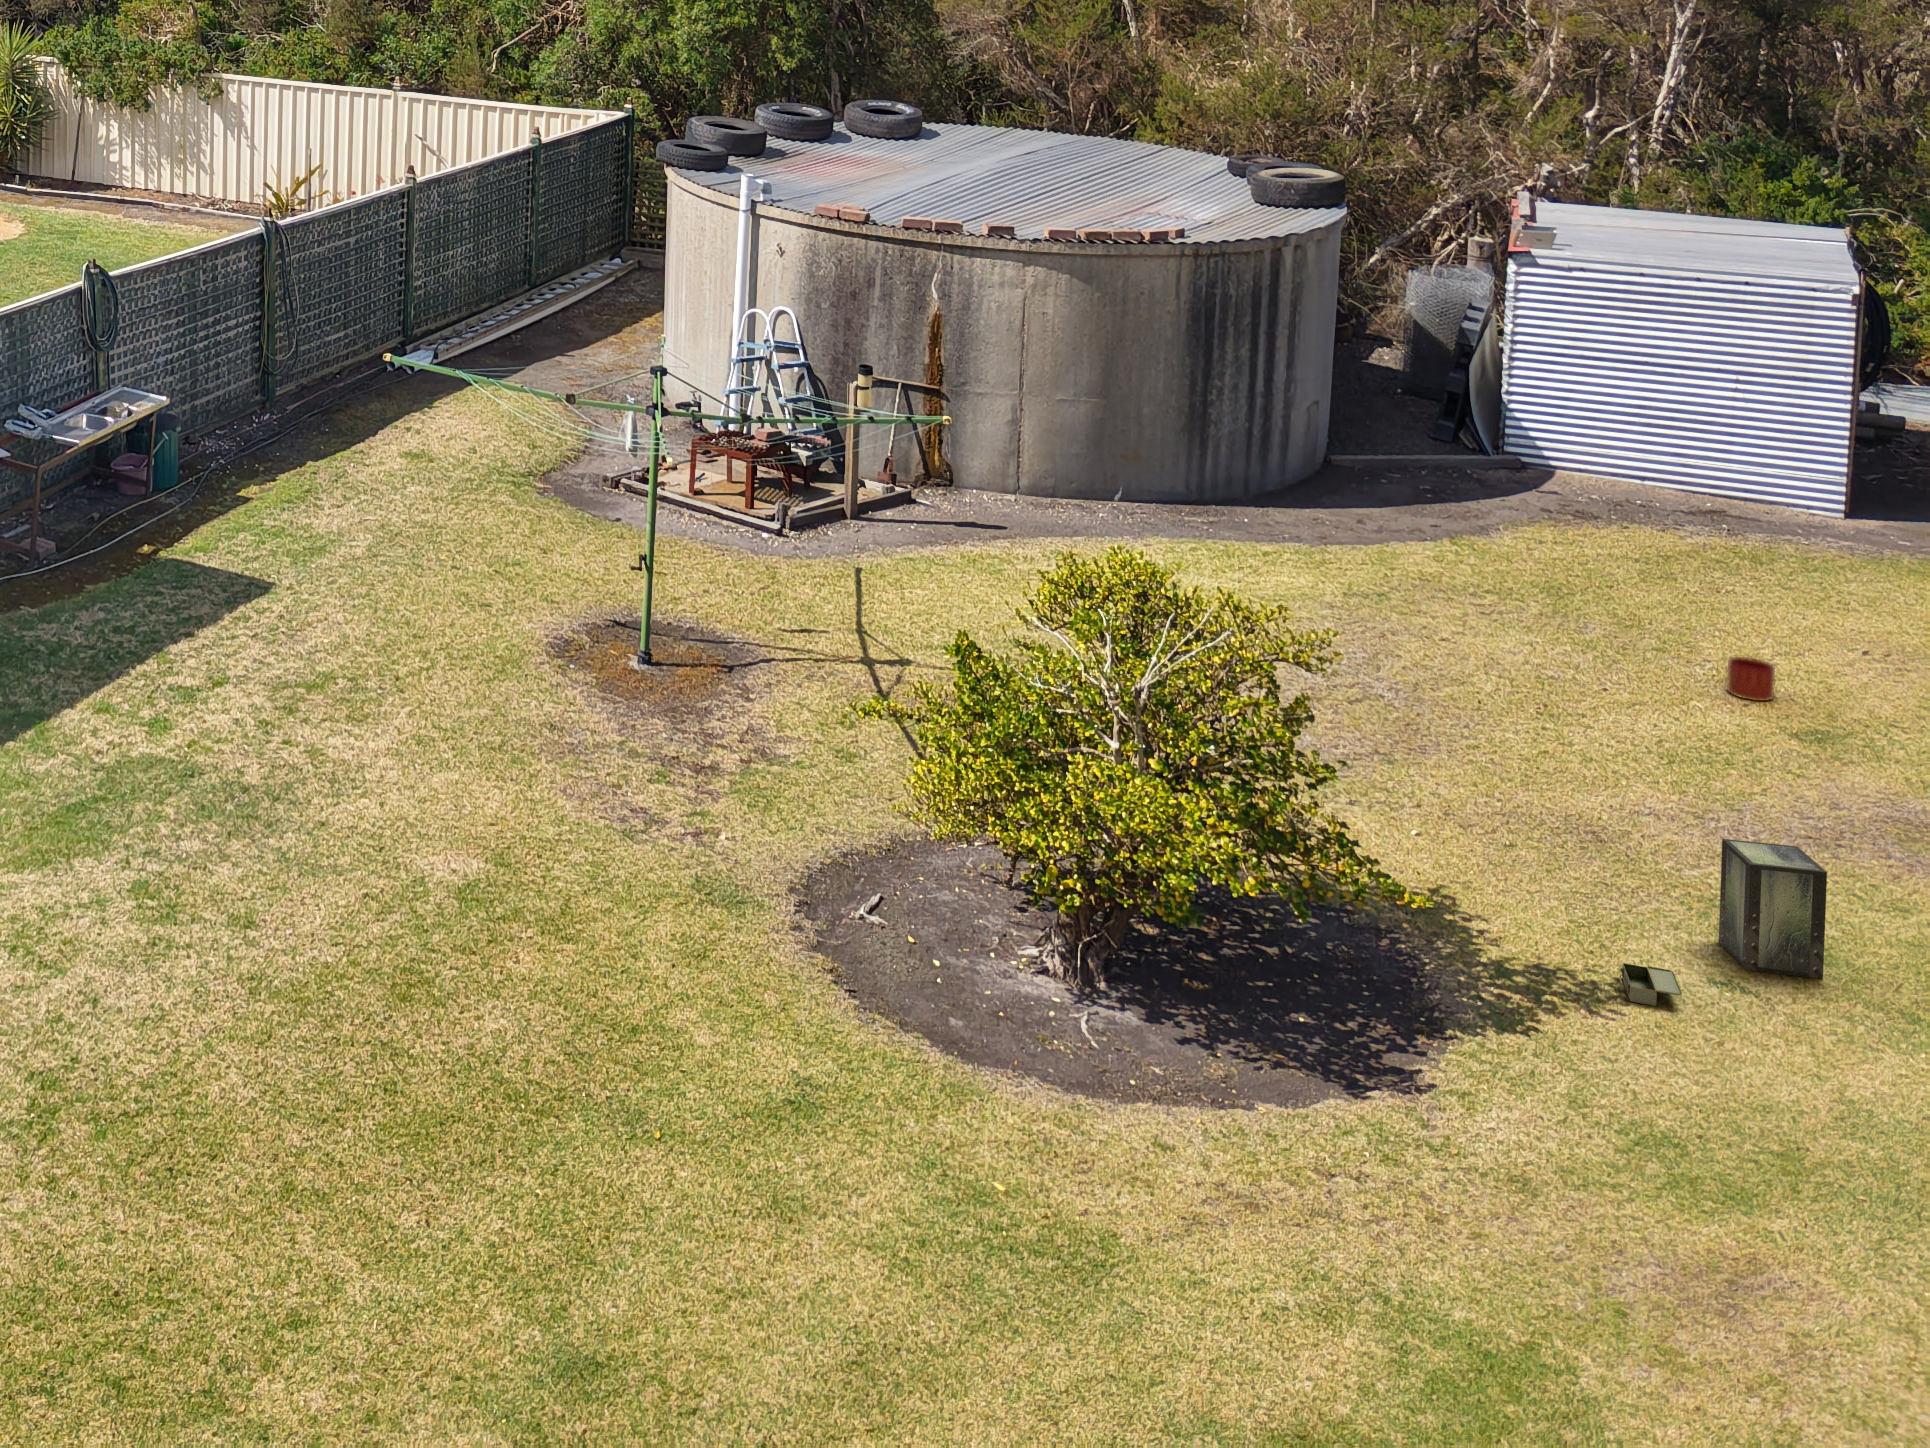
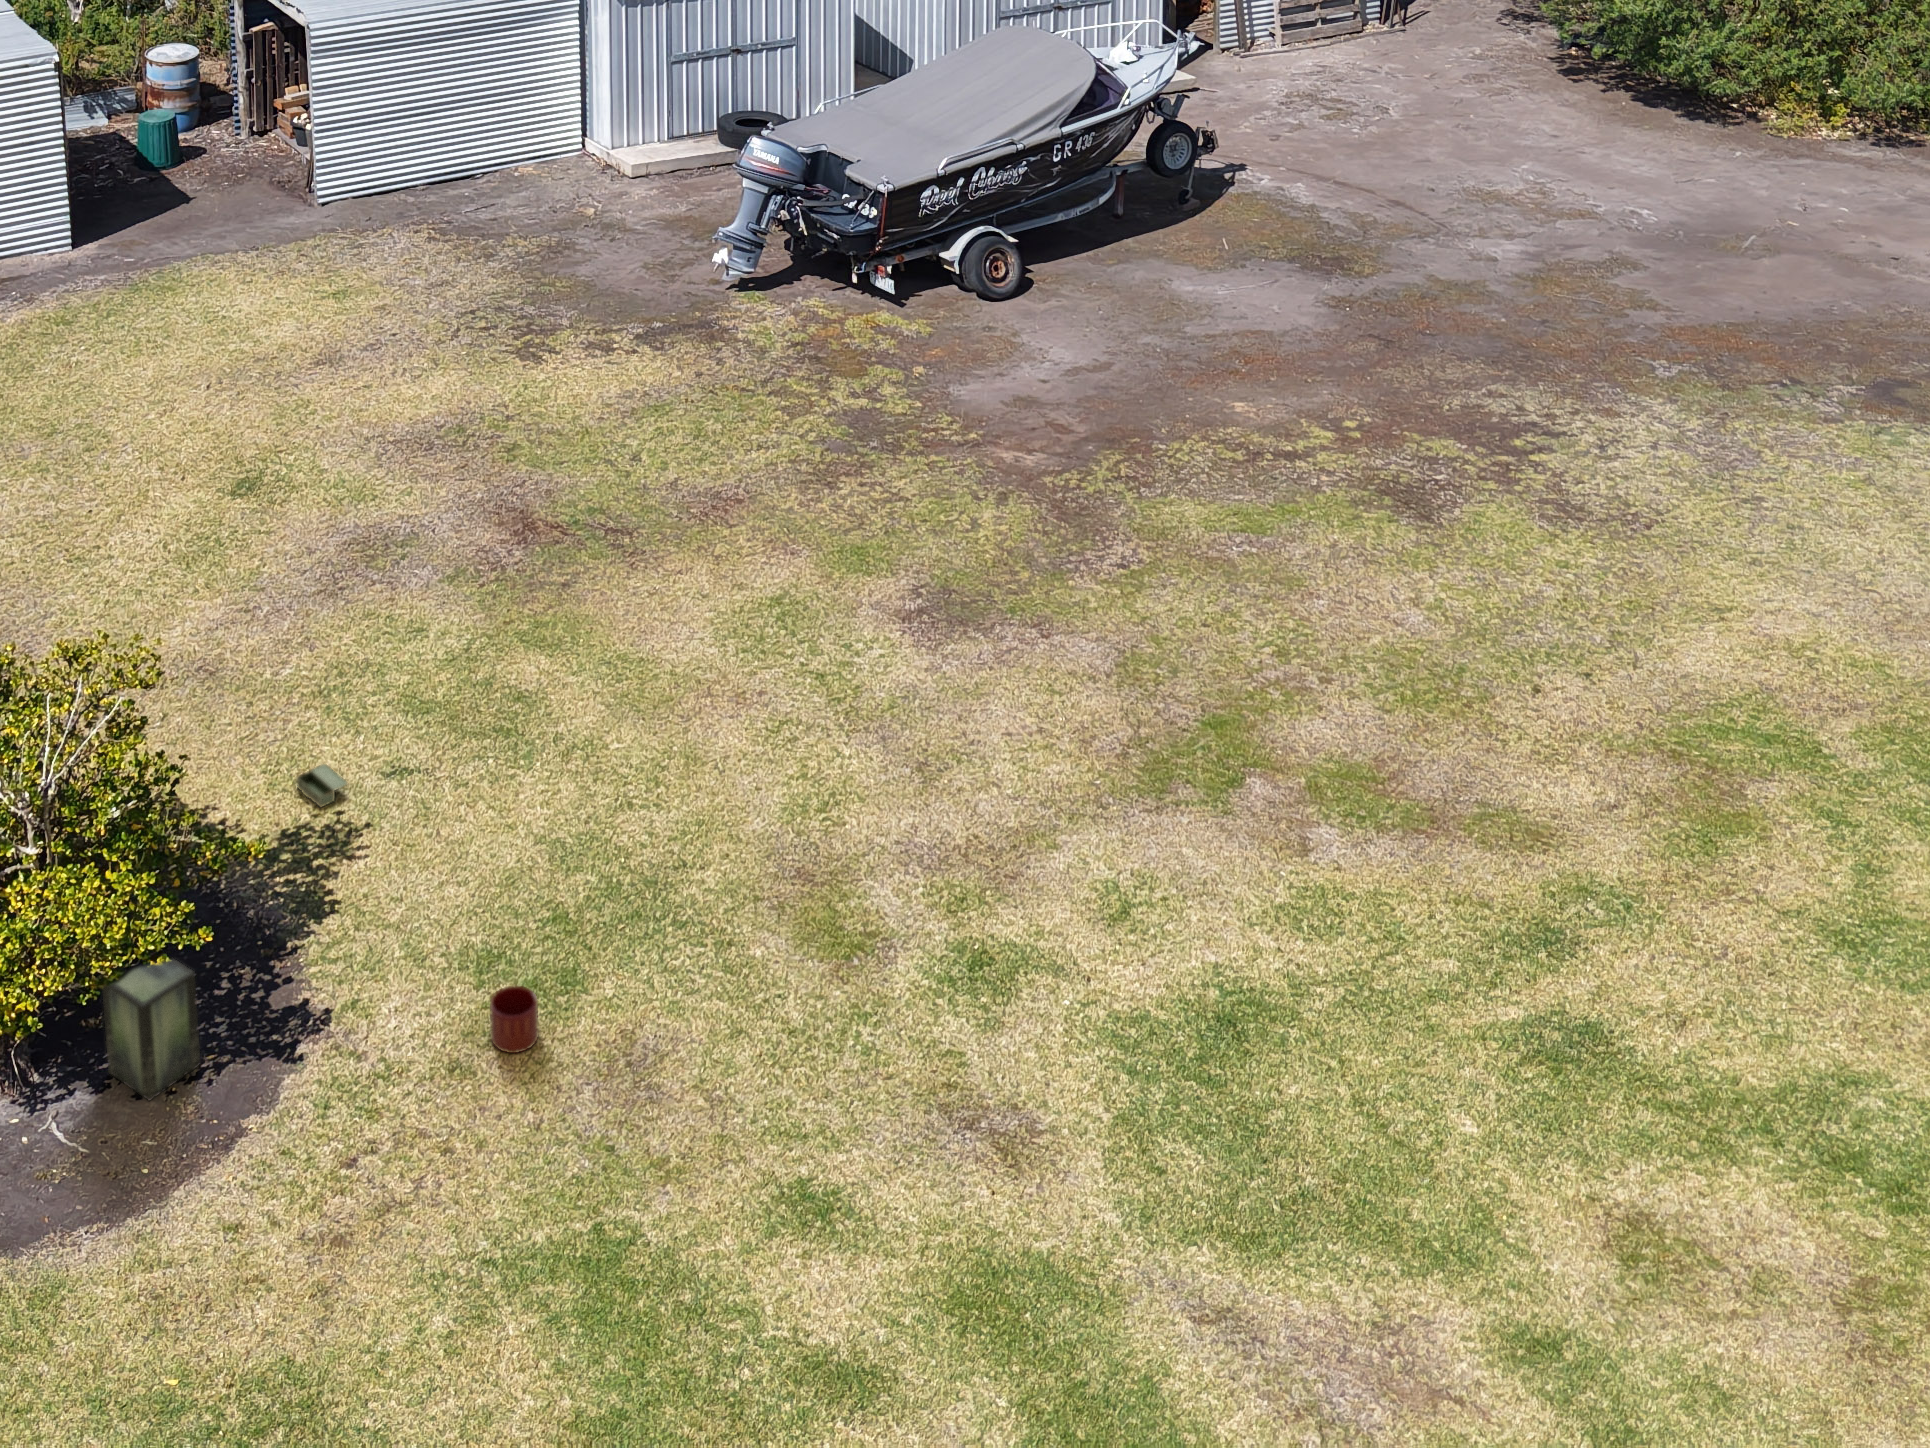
planter: present [1727,657,1775,701] -> present [490,986,539,1053]
storage box: present [1719,839,1827,979] -> present [103,959,200,1100]

